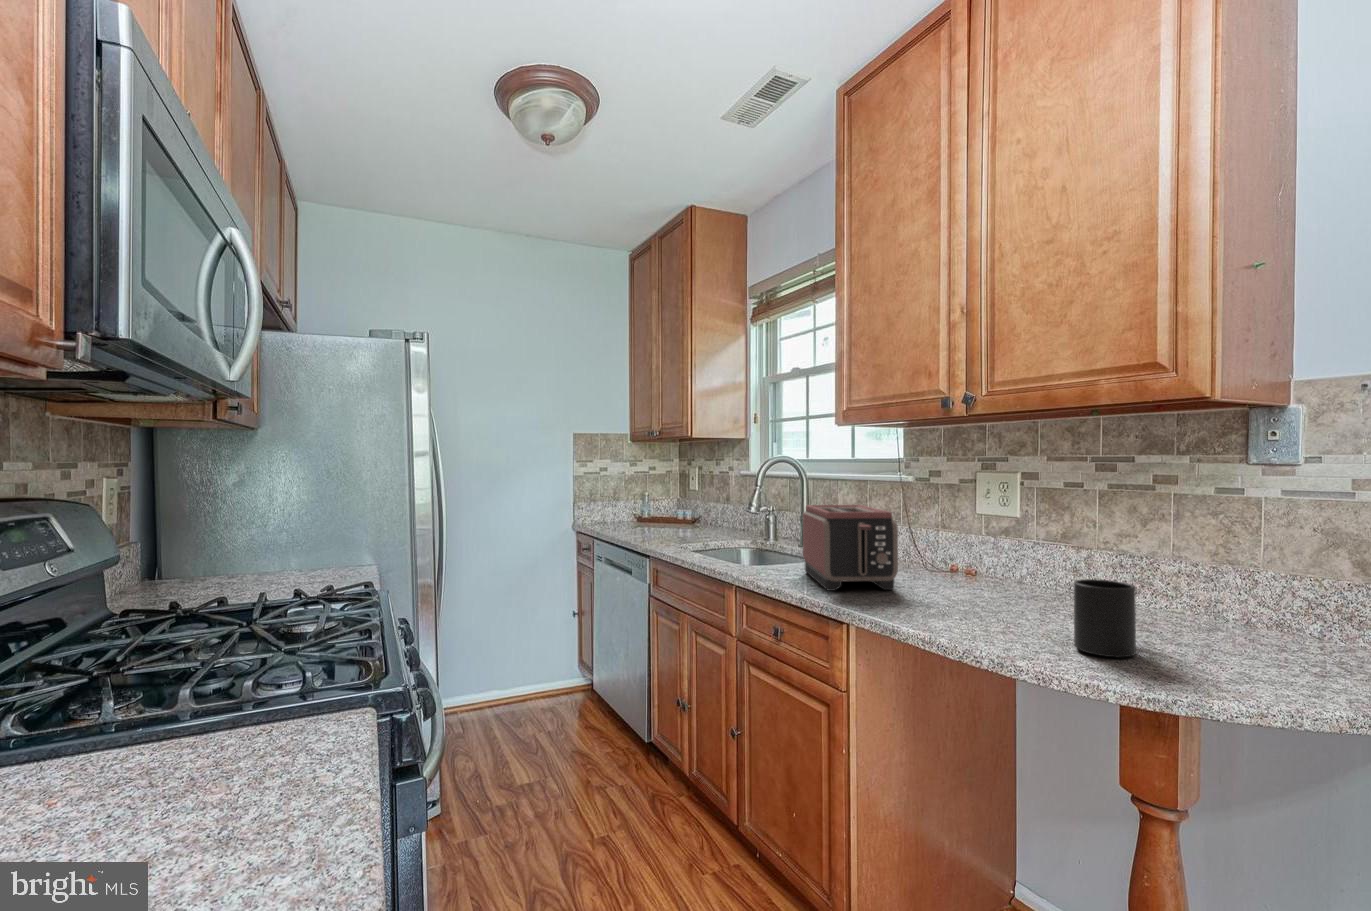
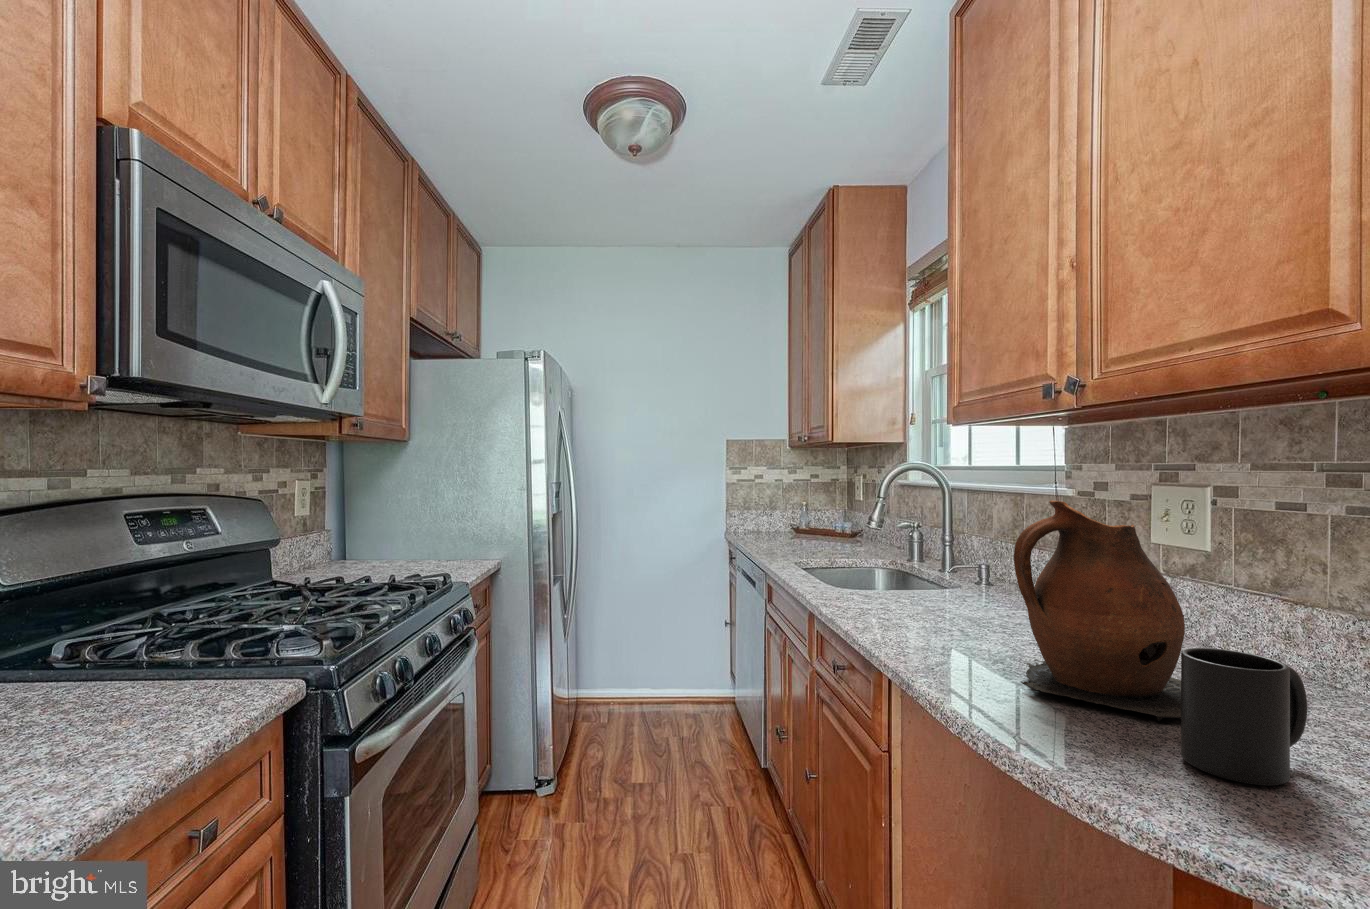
ceramic pitcher: none [938,488,1058,631] -> present [1014,500,1185,721]
toaster: present [803,505,898,591] -> none [898,520,1002,637]

